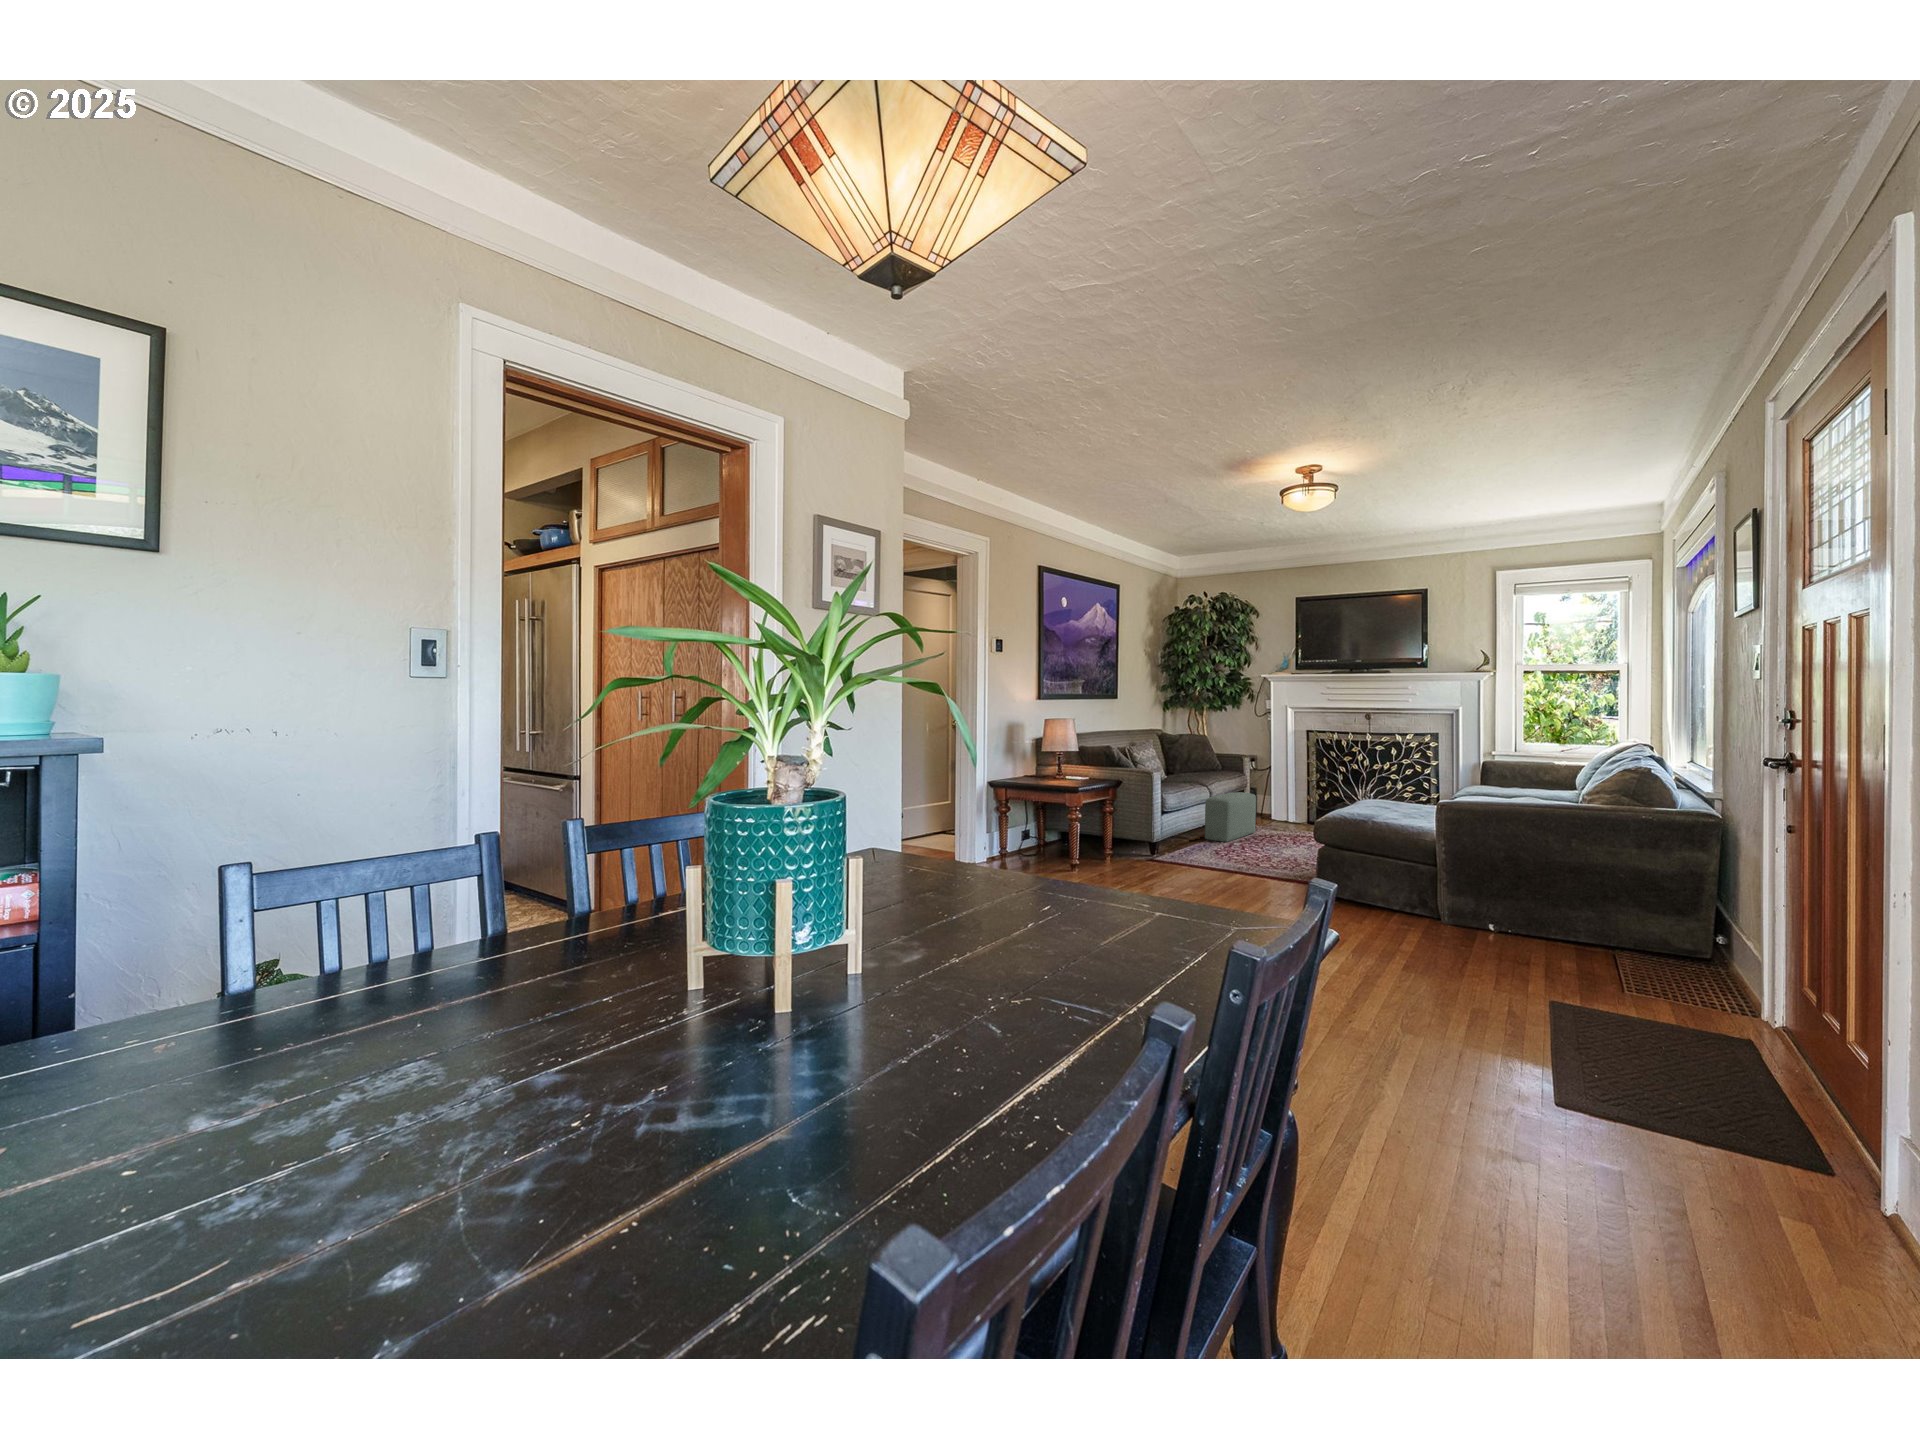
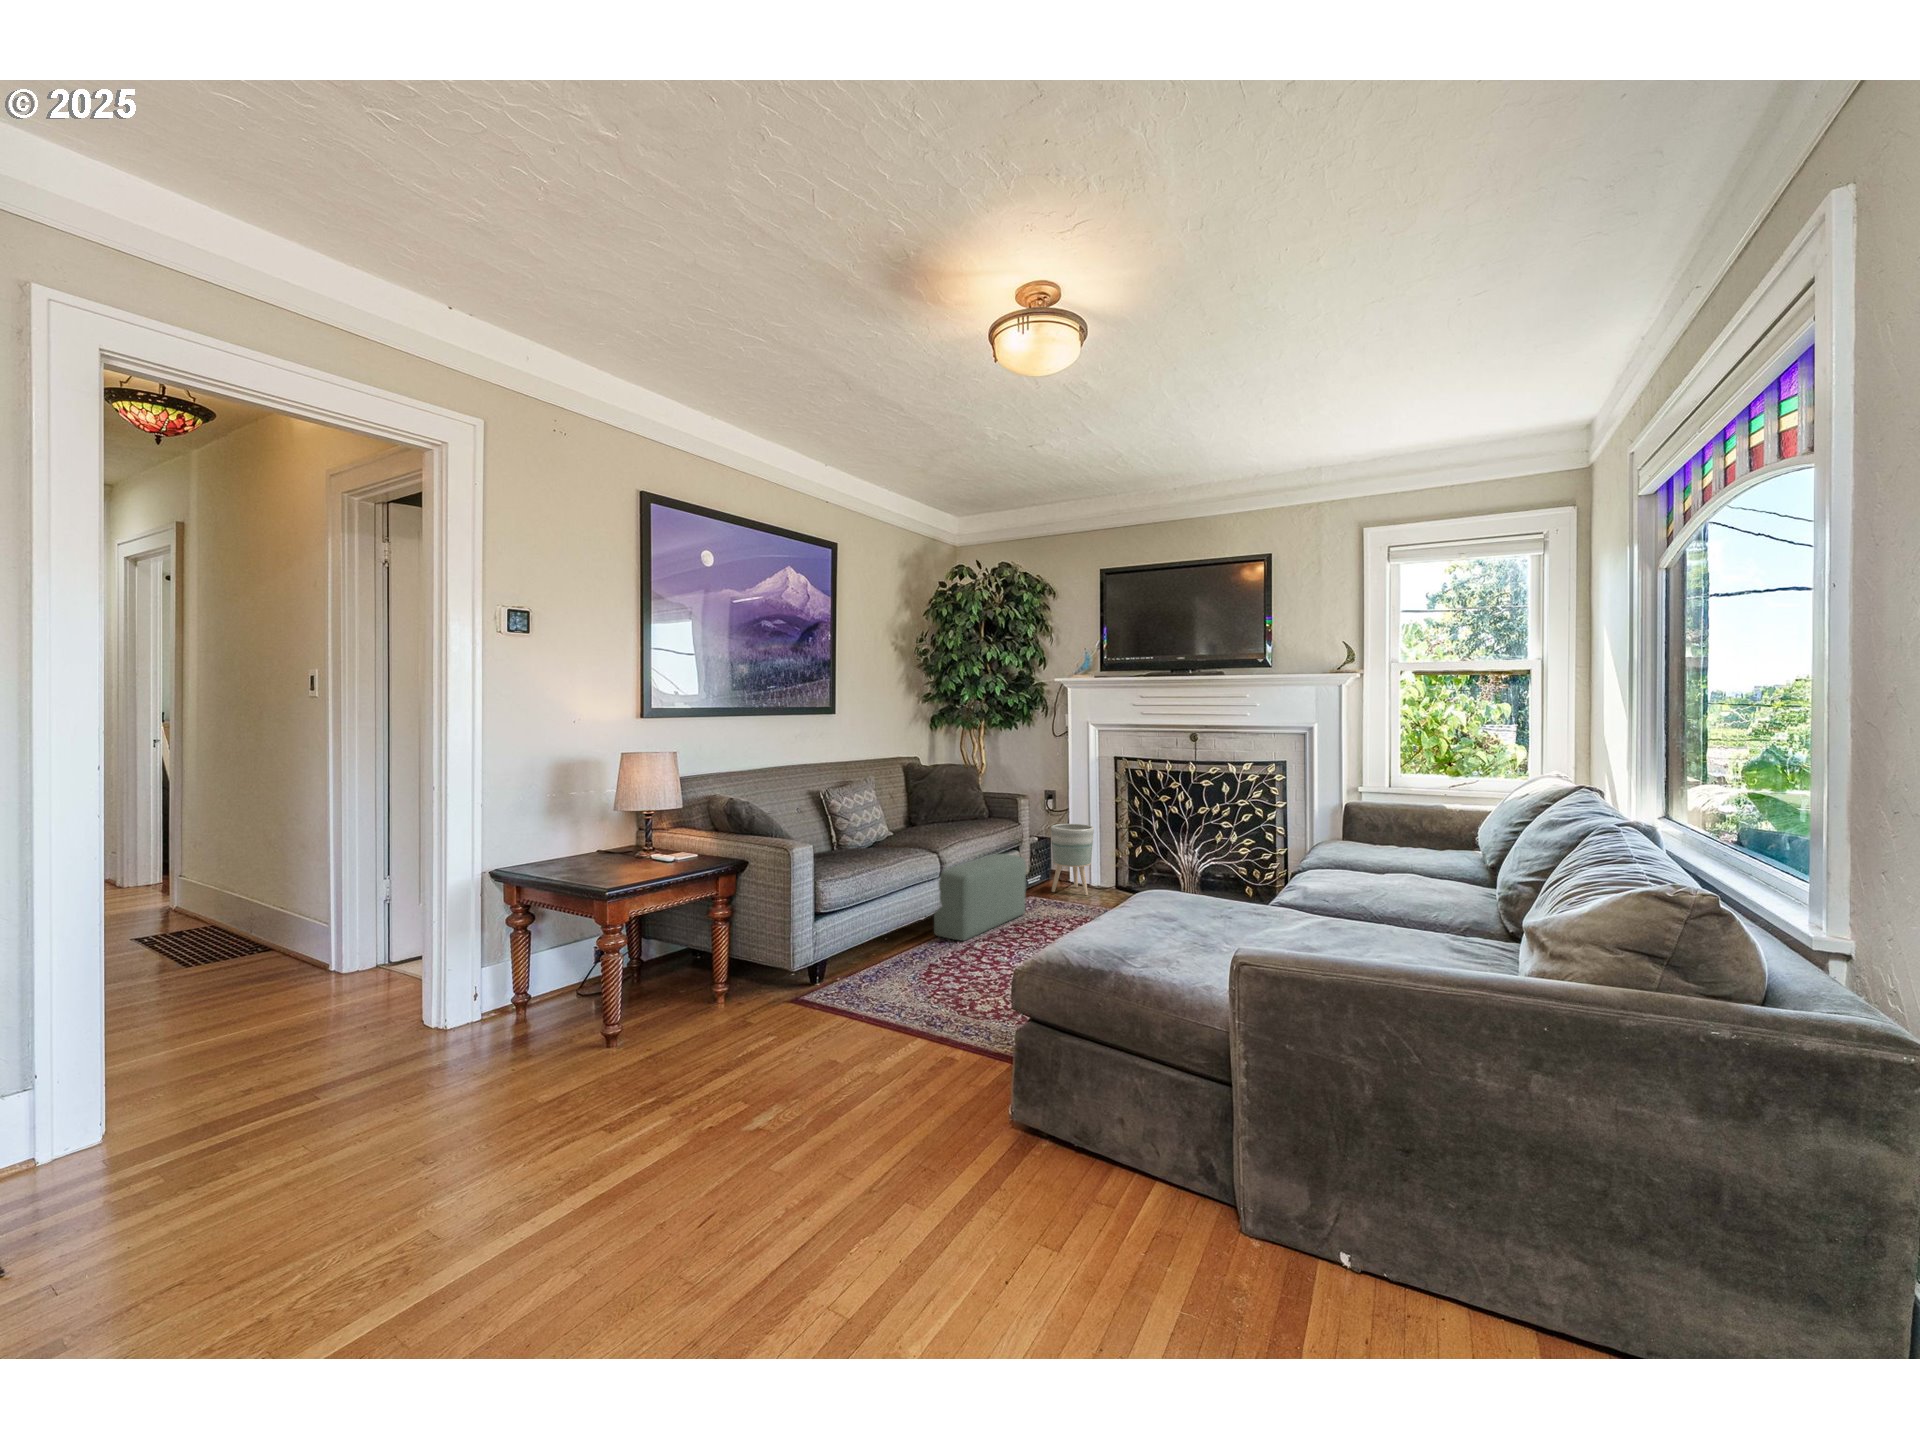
planter: none [1262,777,1295,826] -> present [1051,824,1094,895]

